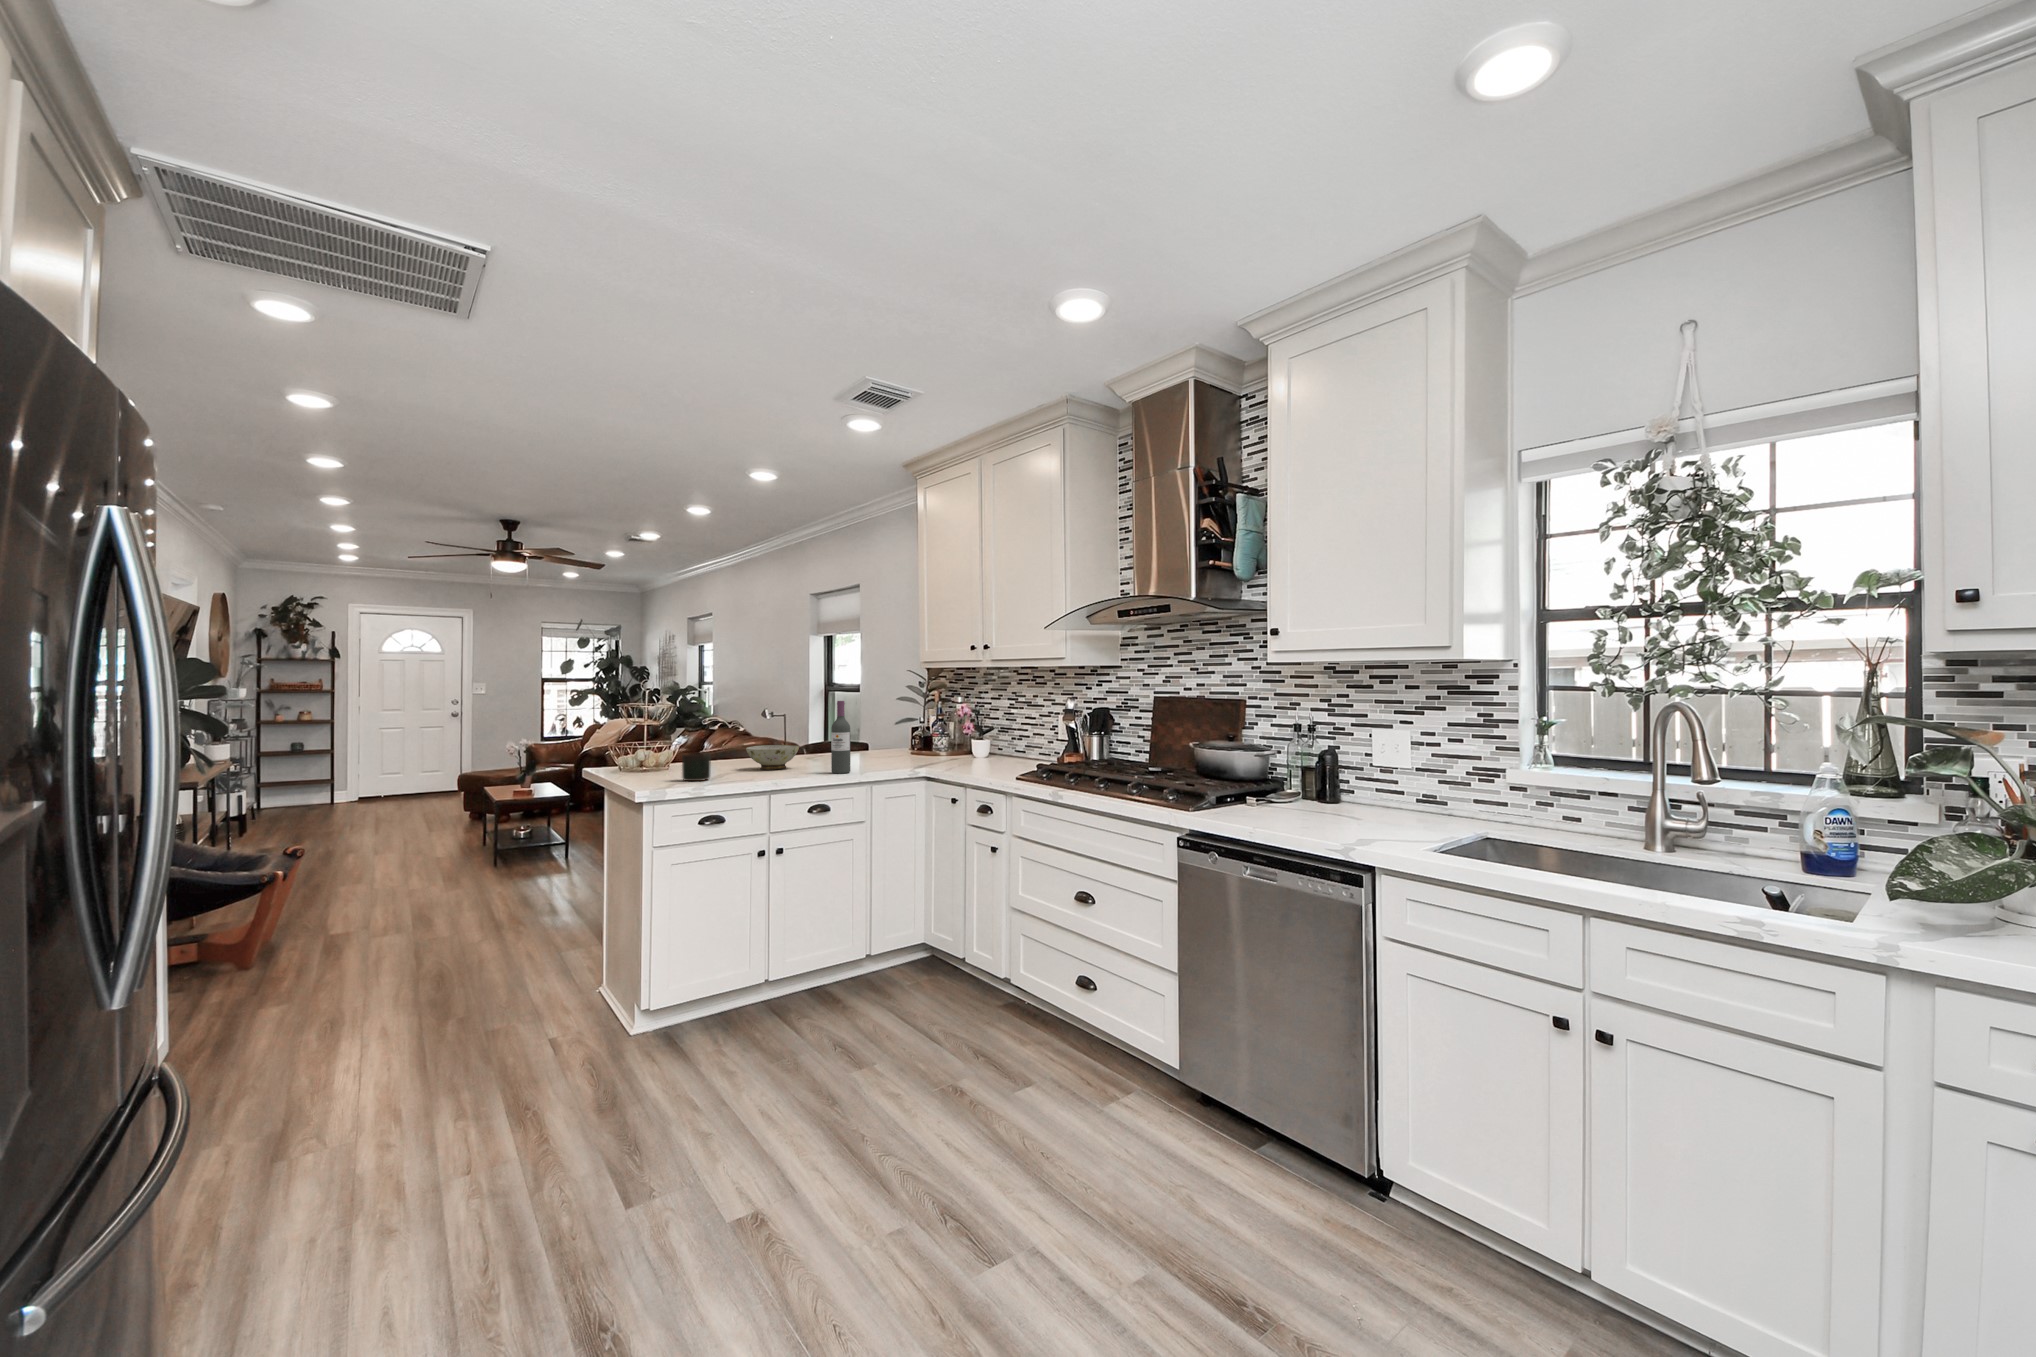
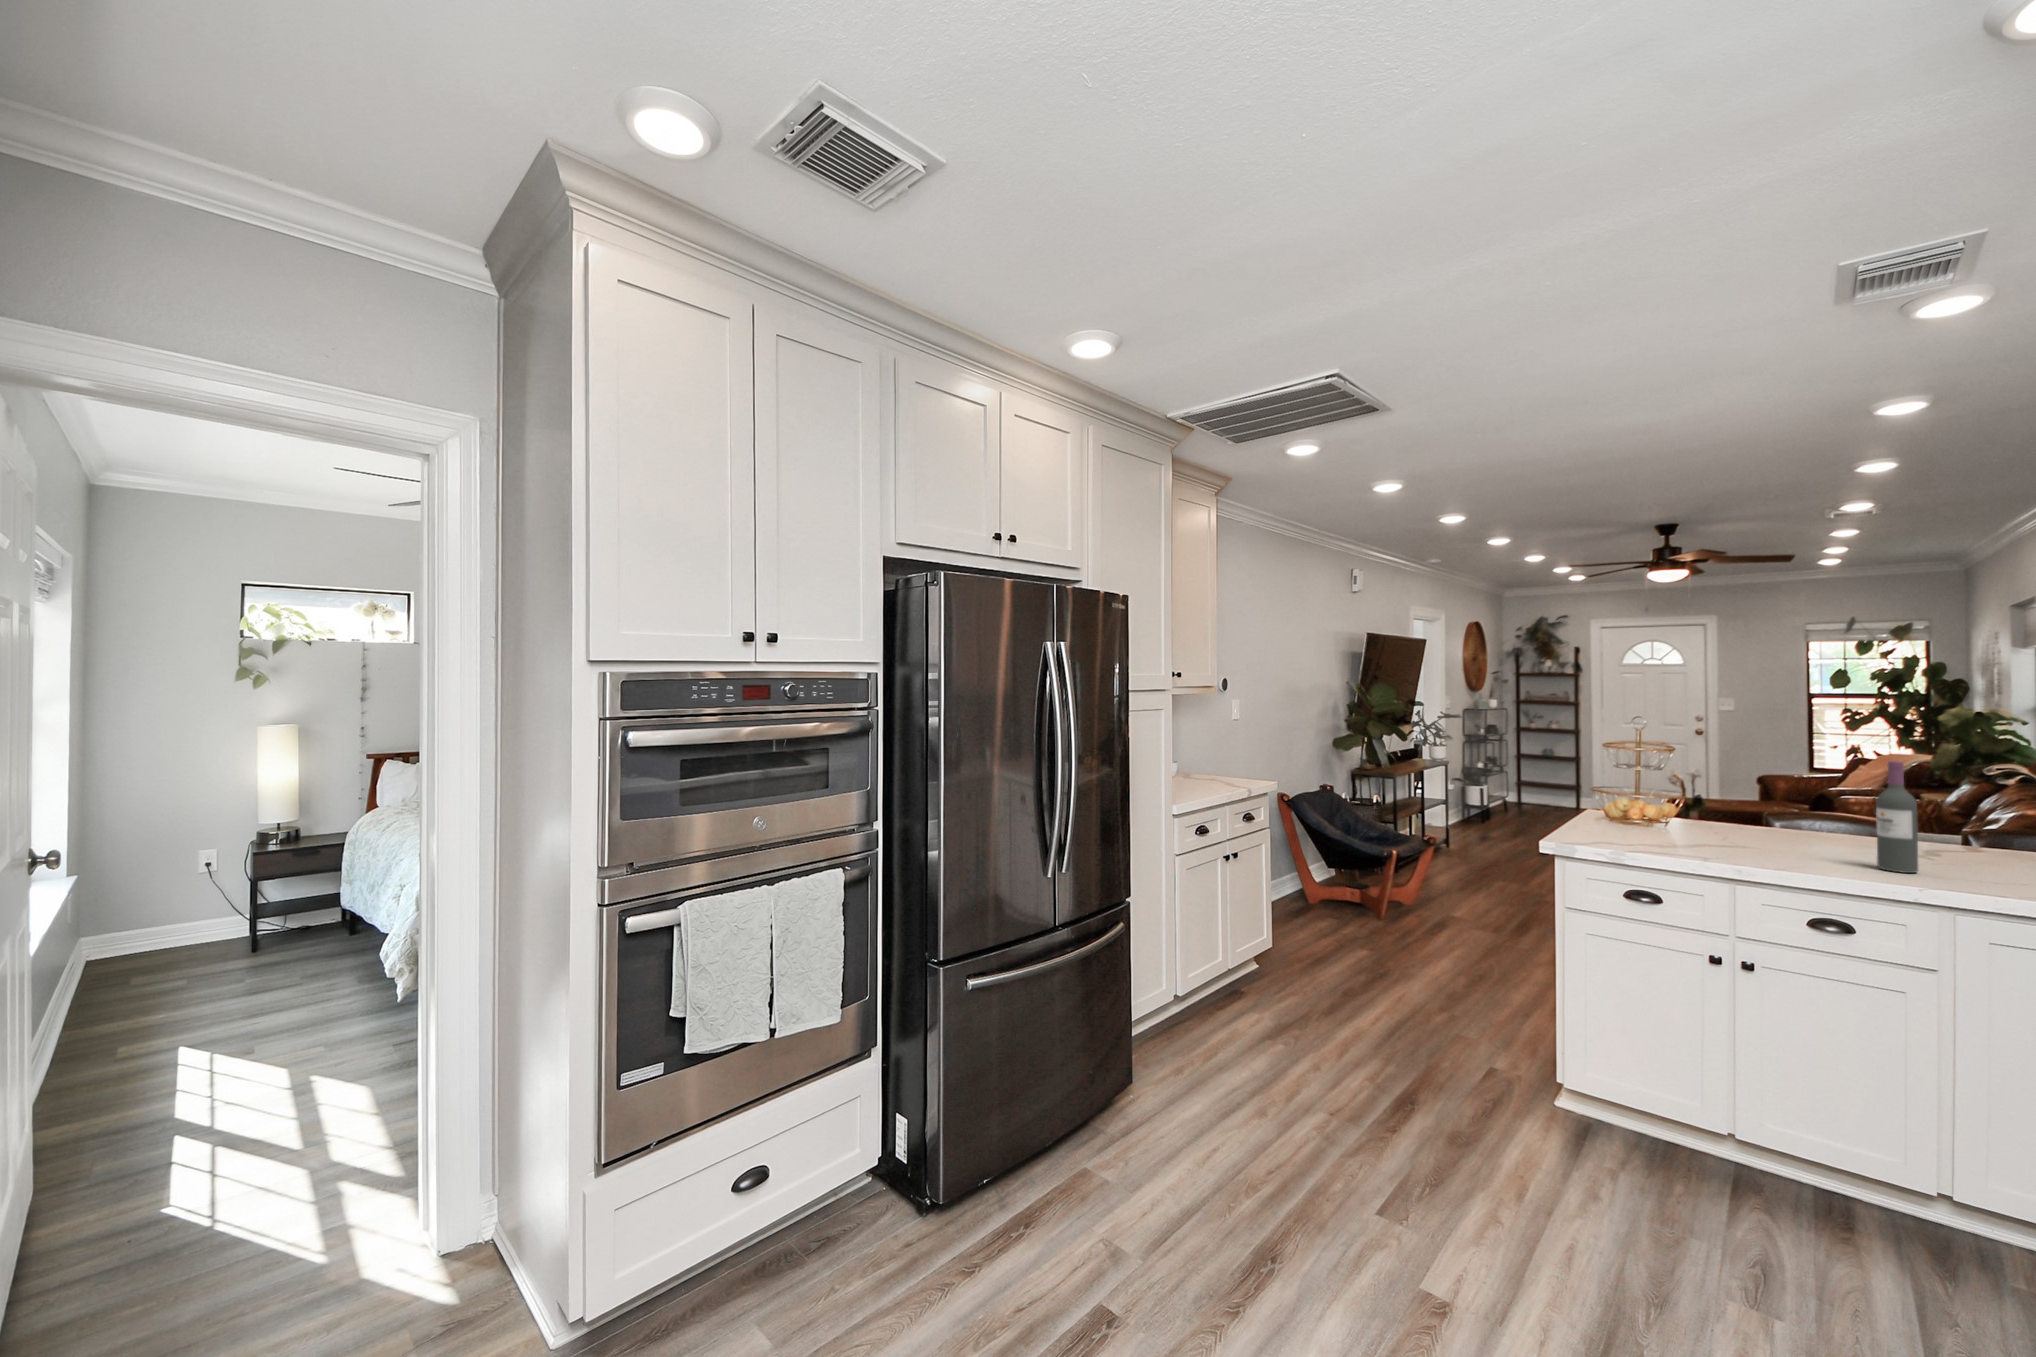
ceramic bowl: present [746,745,799,770] -> none [1770,810,1869,848]
mug: present [682,753,711,781] -> none [1626,807,1666,842]

